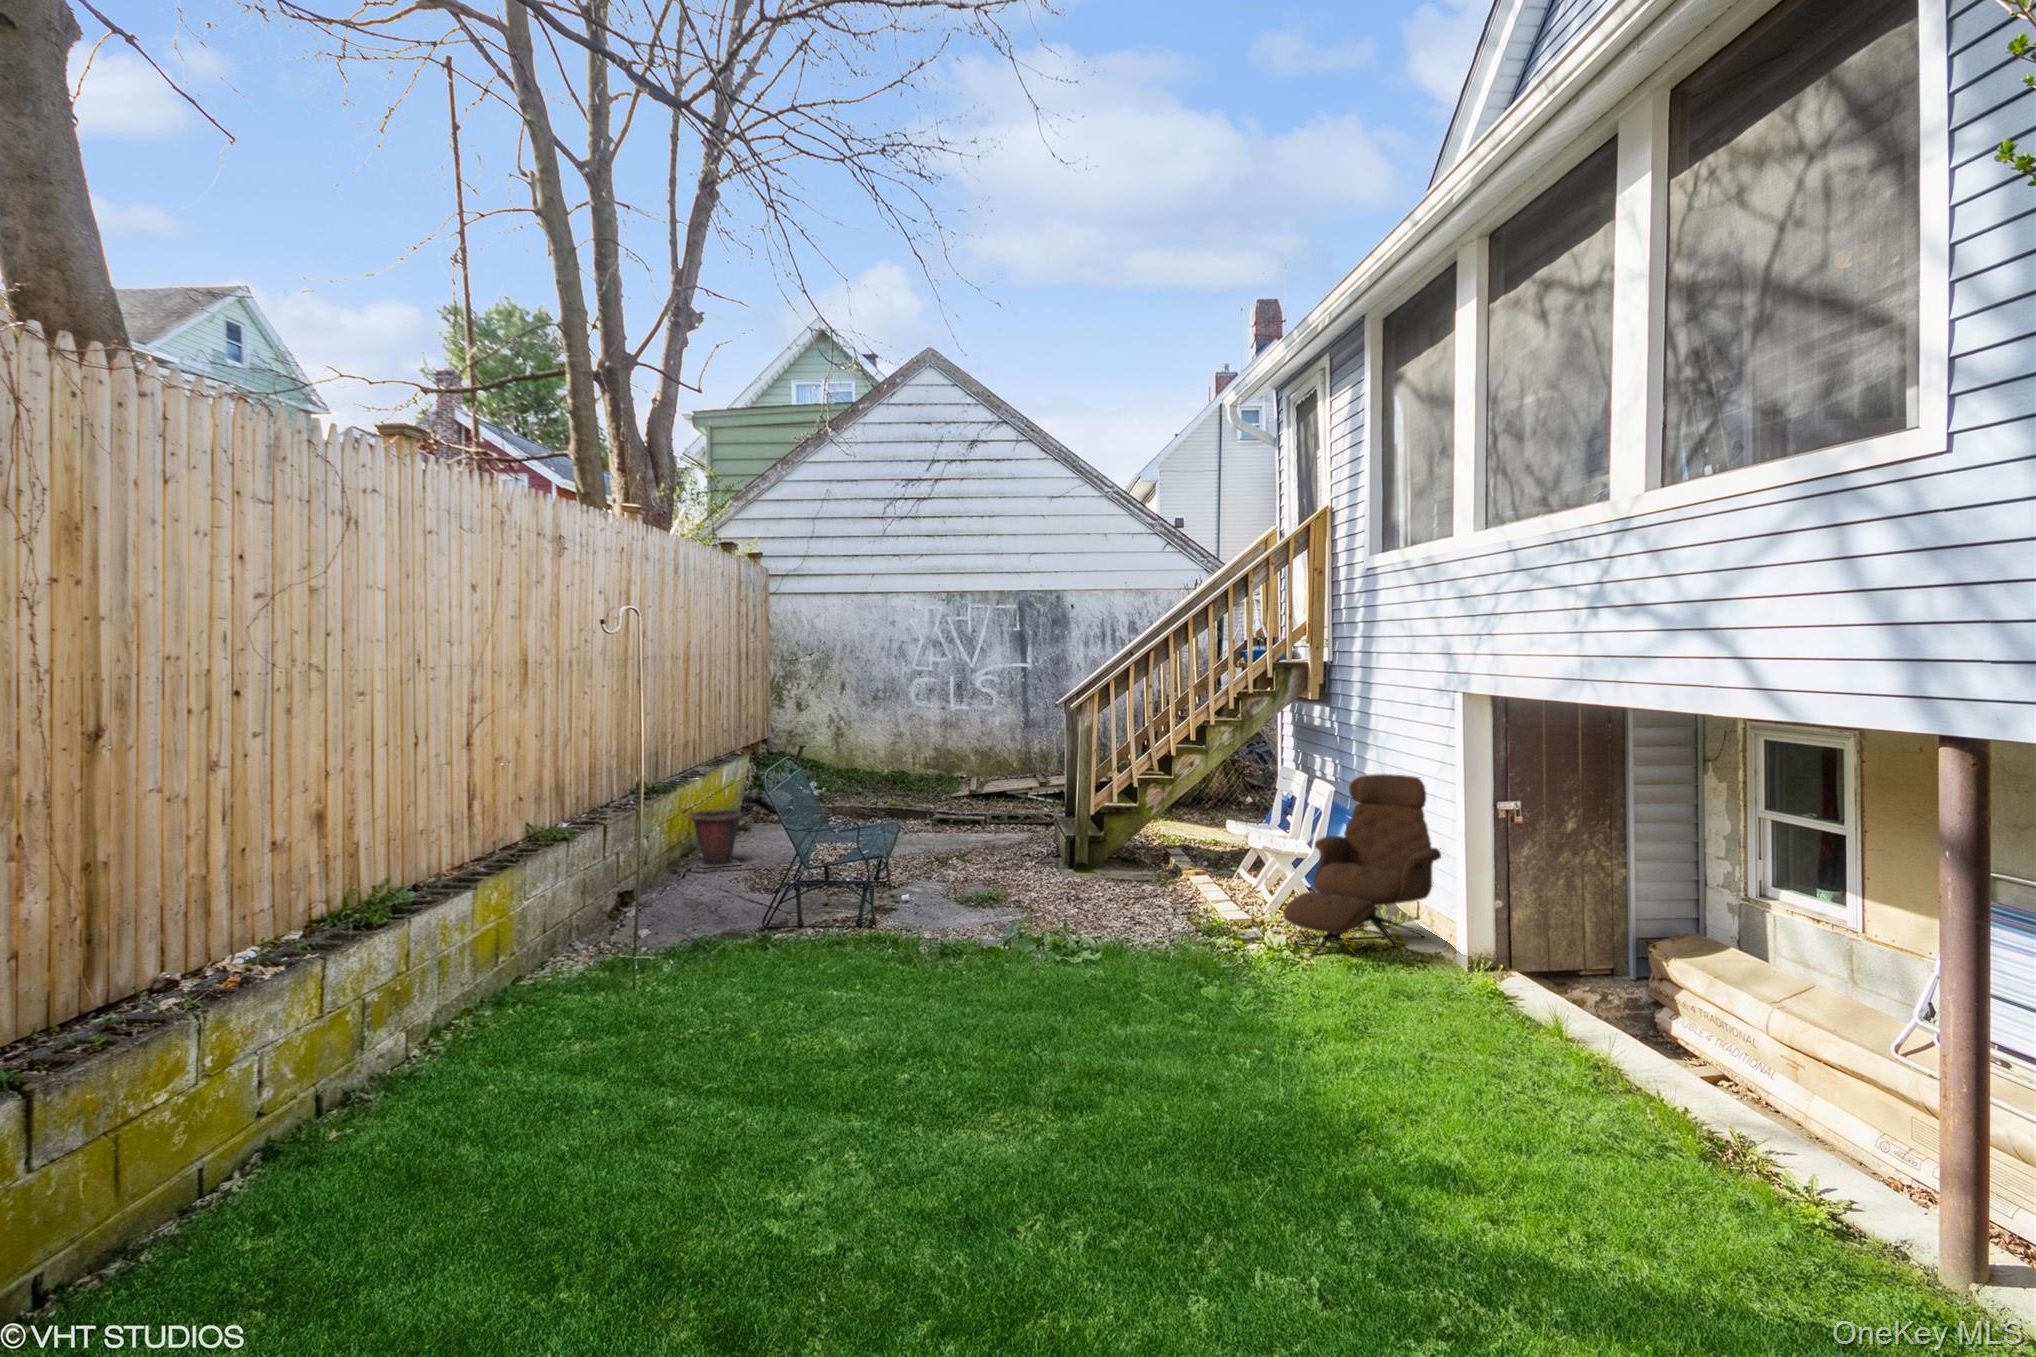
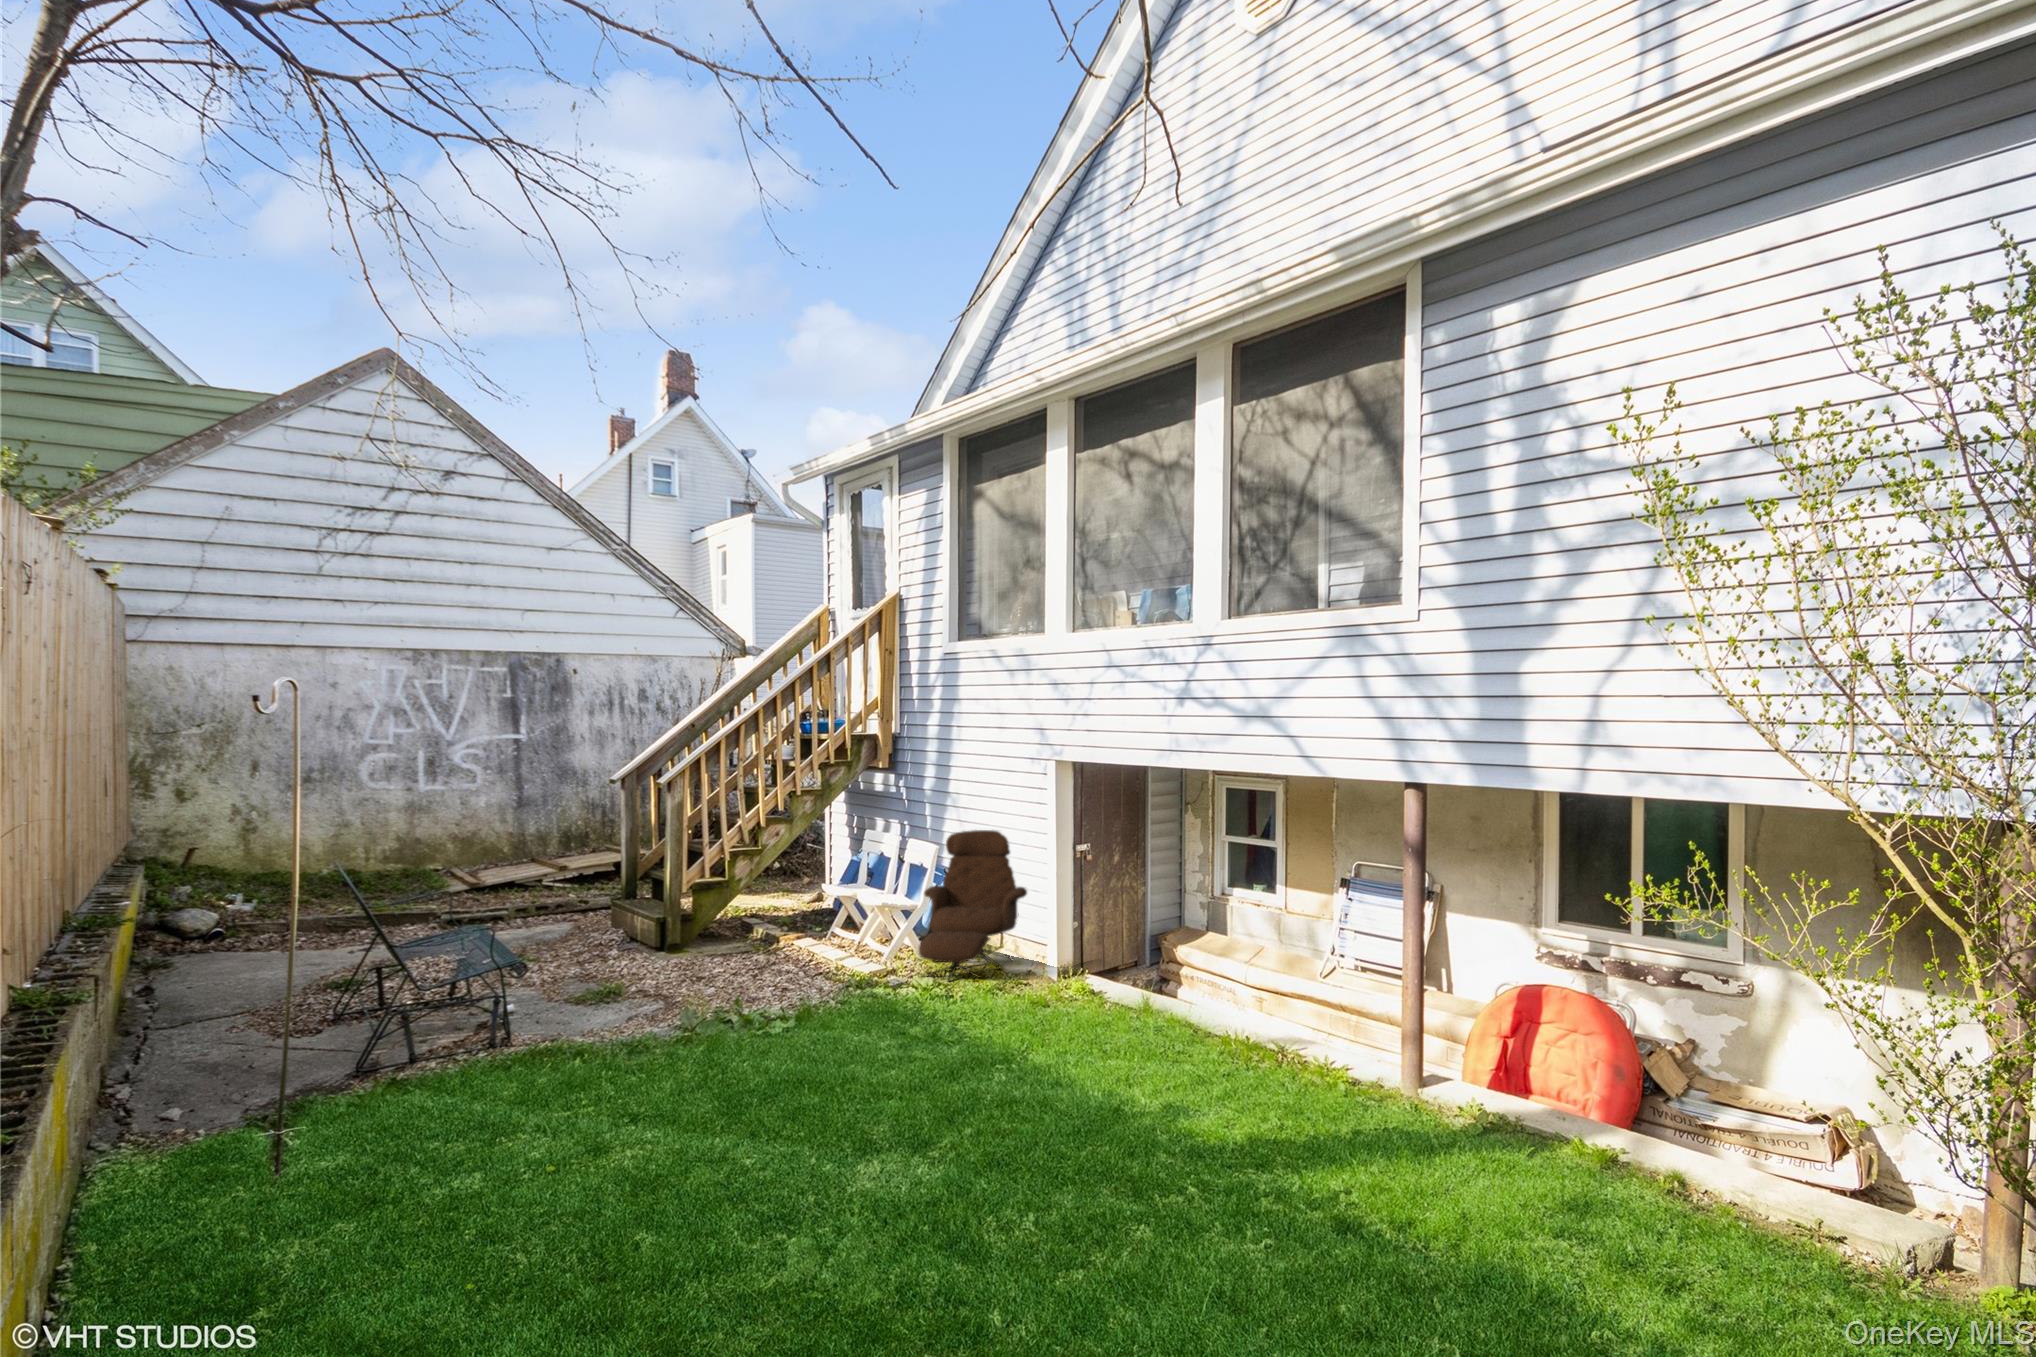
bucket: present [690,810,743,867] -> none [215,916,288,990]

